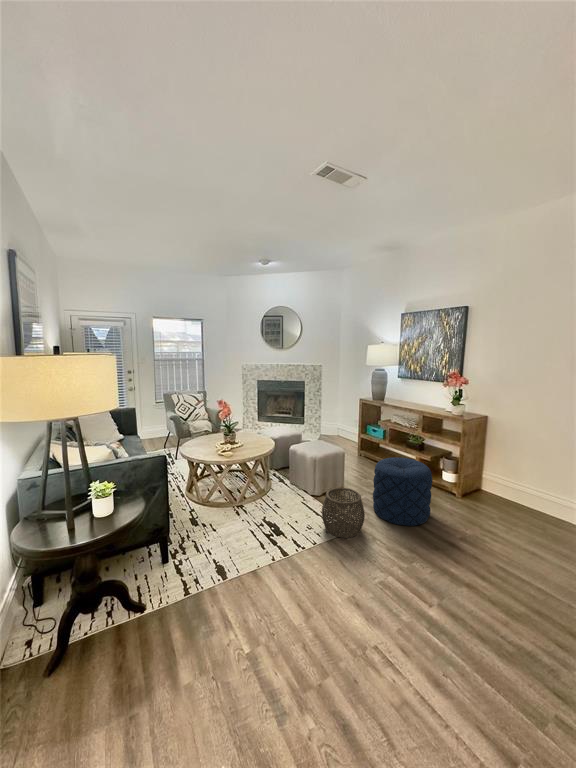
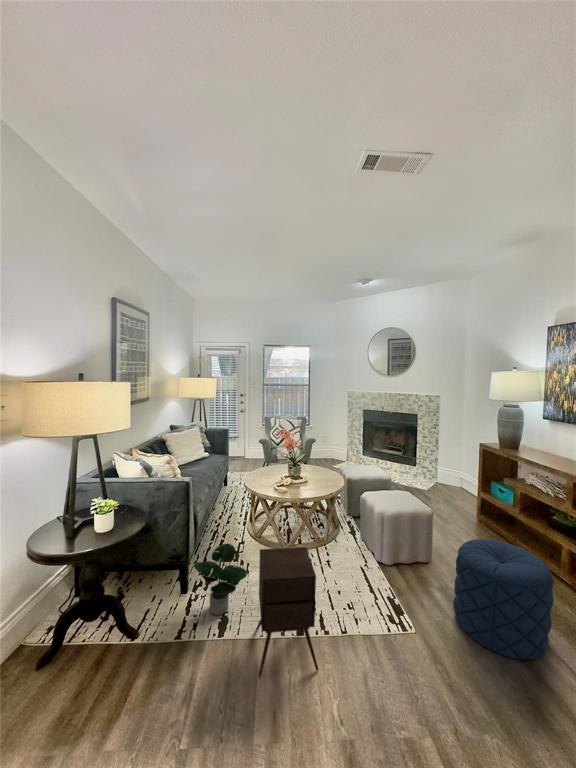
side table: none [251,487,313,592] -> present [256,547,318,677]
woven basket: present [322,488,365,538] -> none [365,563,425,641]
potted plant: none [186,505,236,567] -> present [194,543,247,615]

